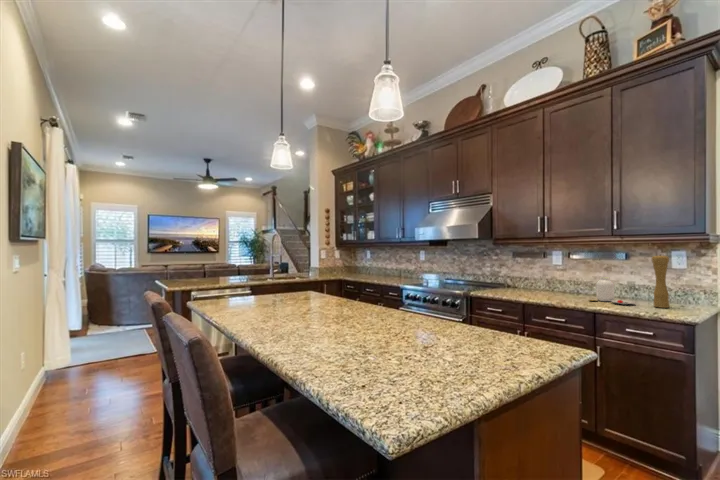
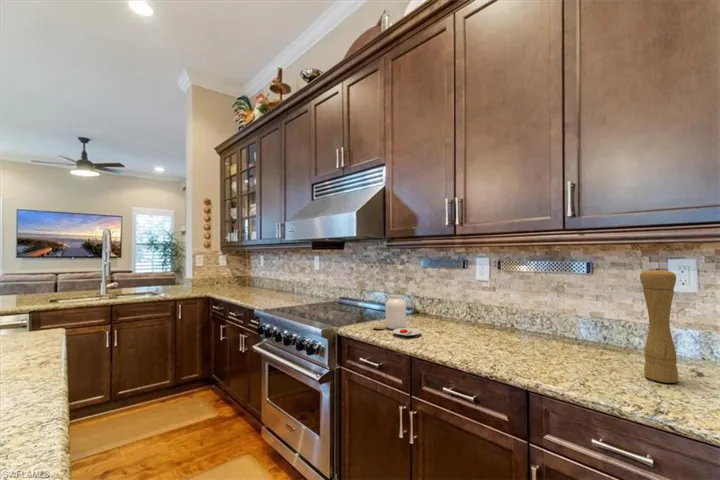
jar: present [590,277,636,304] -> present [373,294,422,336]

